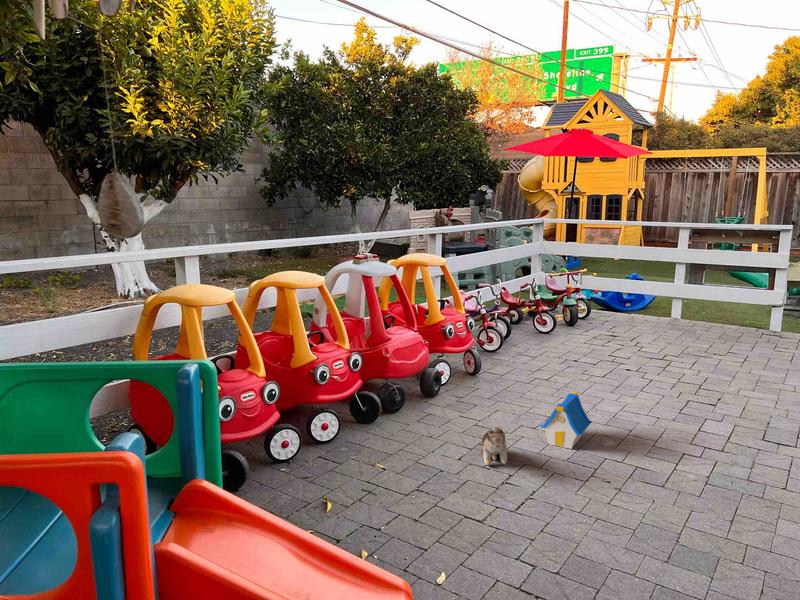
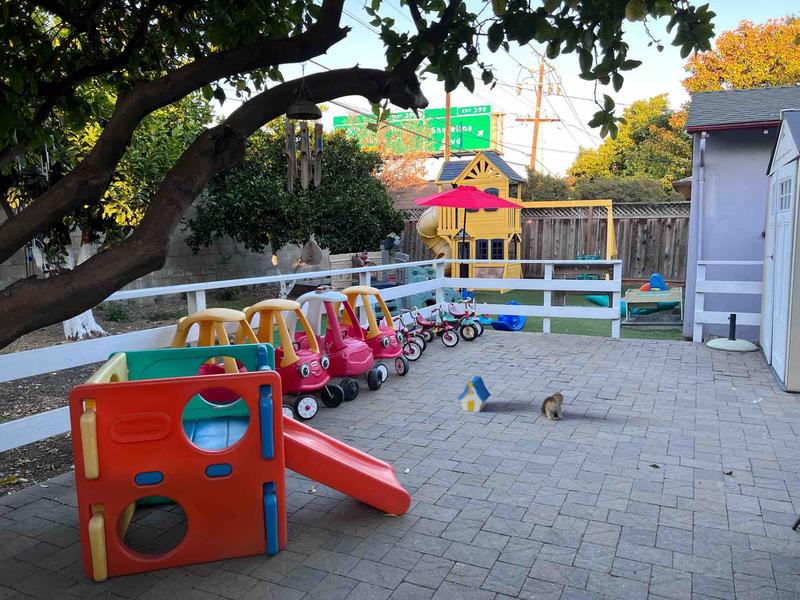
plush toy: present [481,427,507,465] -> present [541,392,565,420]

